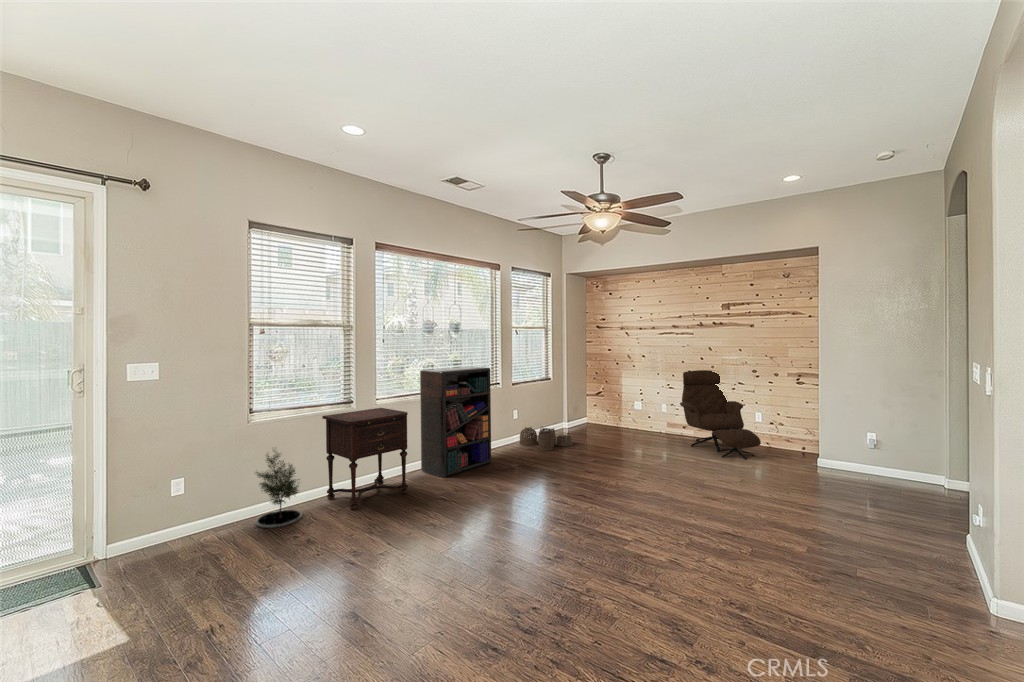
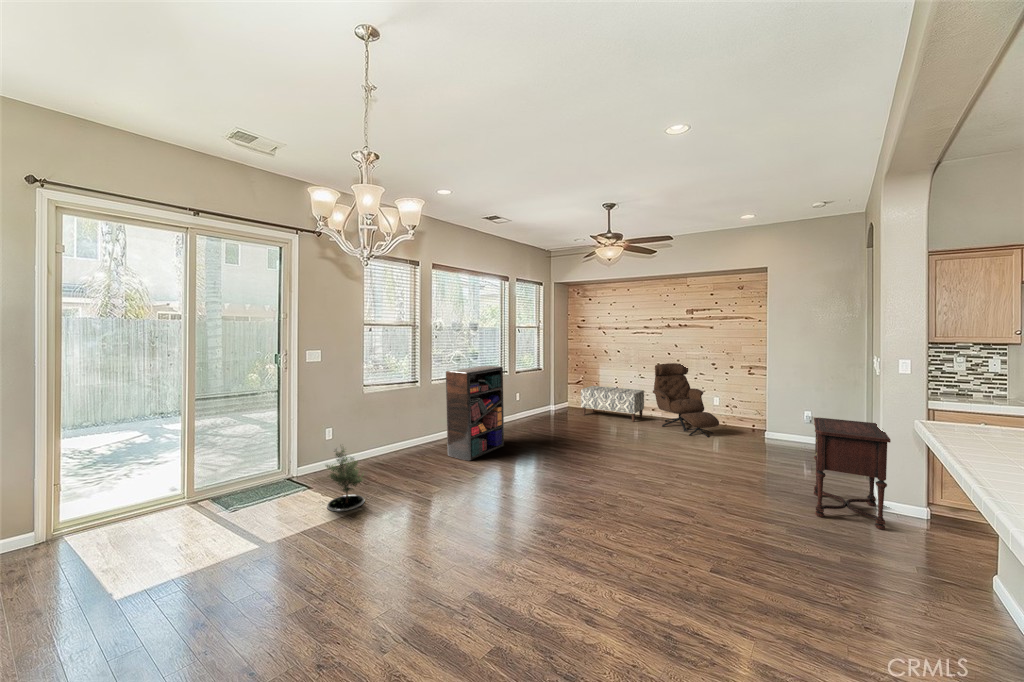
bench: none [595,398,672,441] -> present [581,386,644,422]
side table: present [322,408,408,510] -> present [814,418,891,530]
woven basket: present [520,427,572,451] -> none [521,413,565,434]

